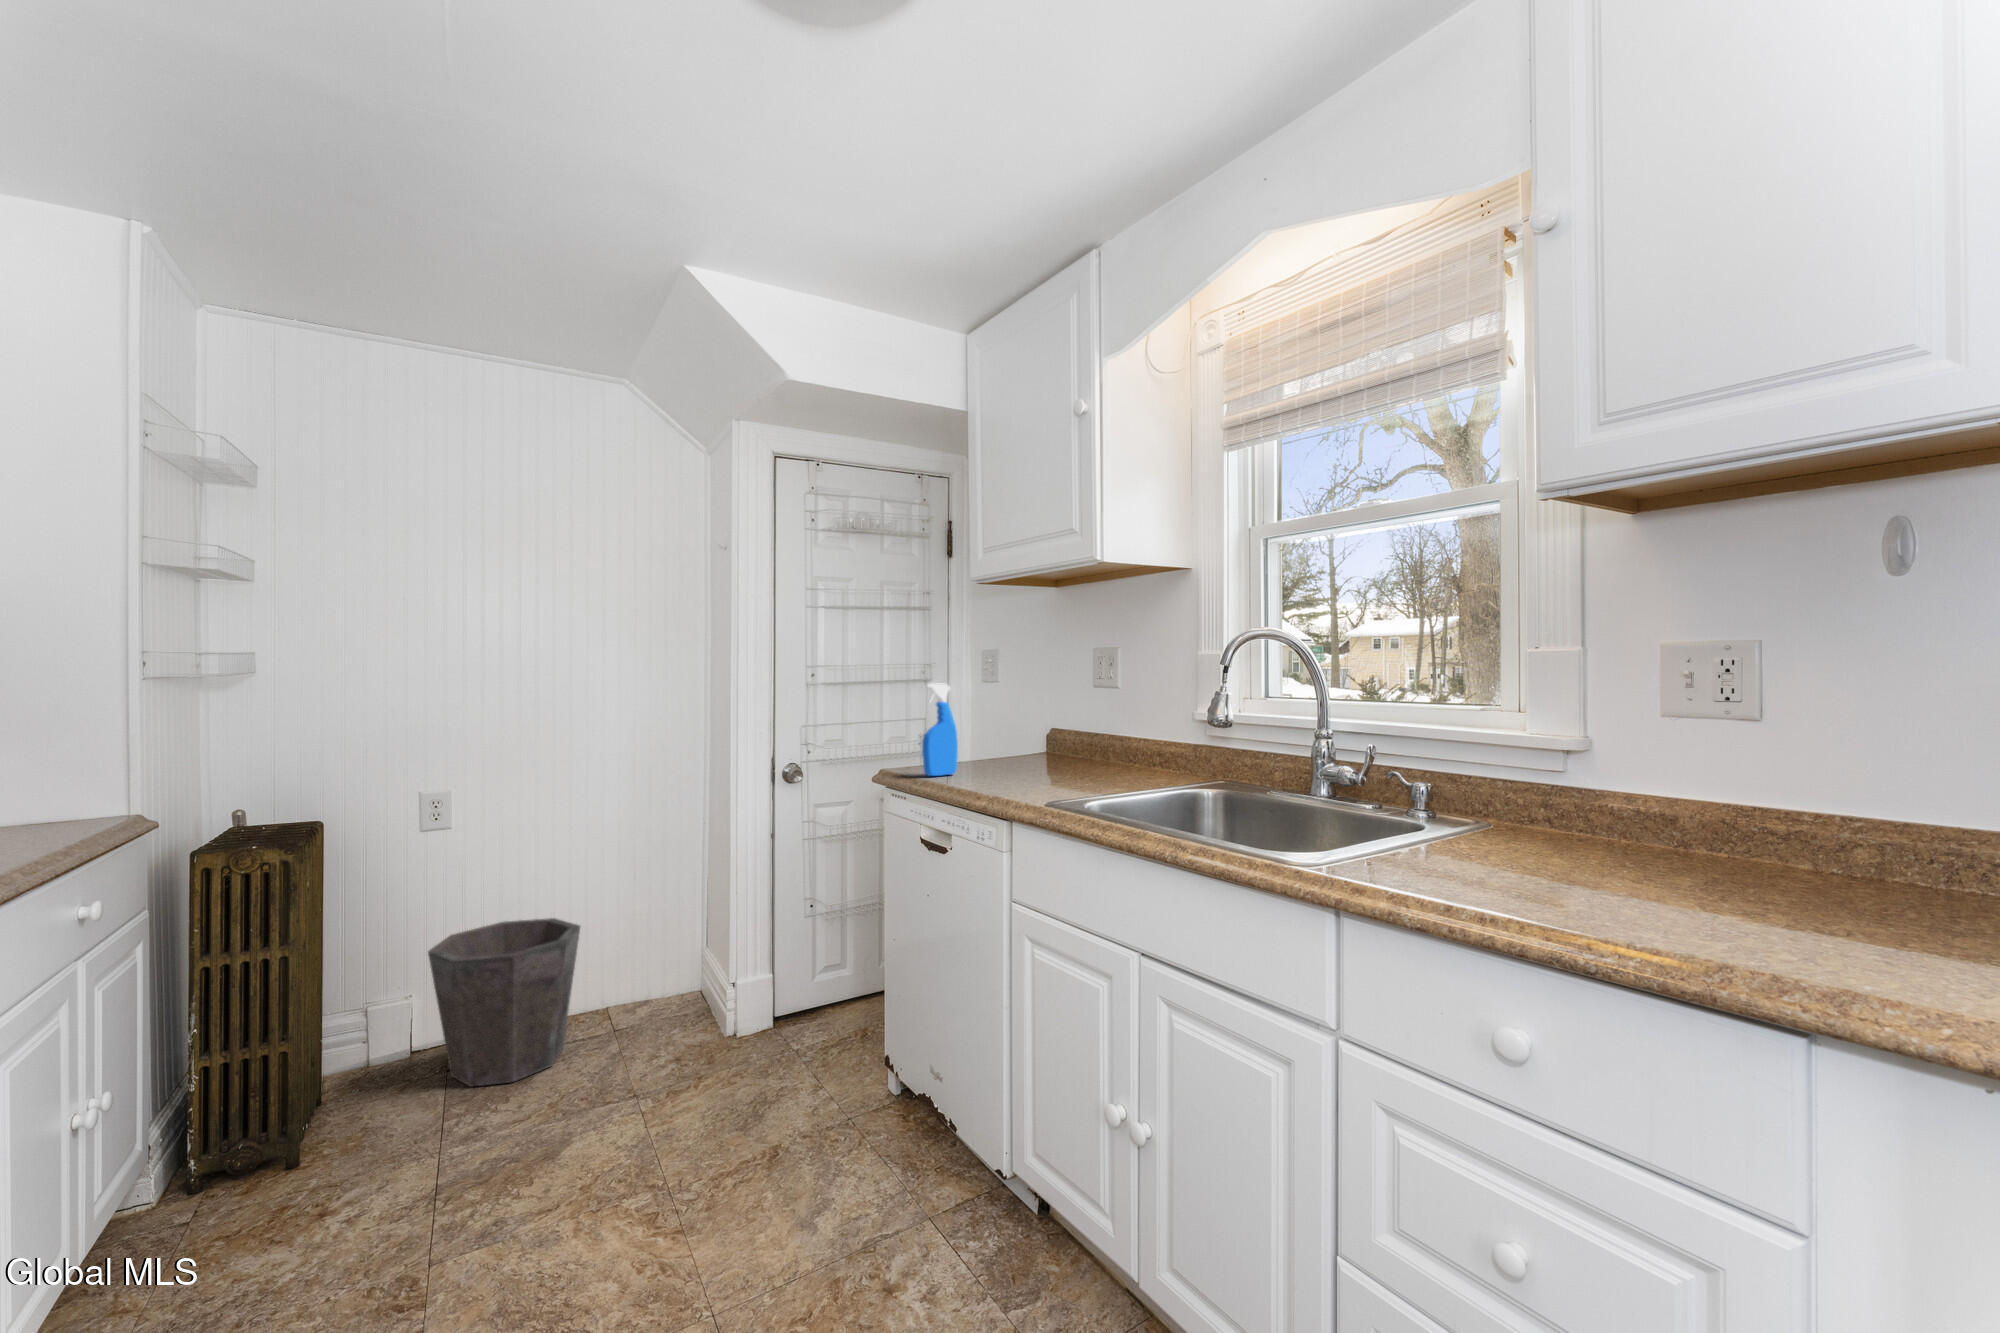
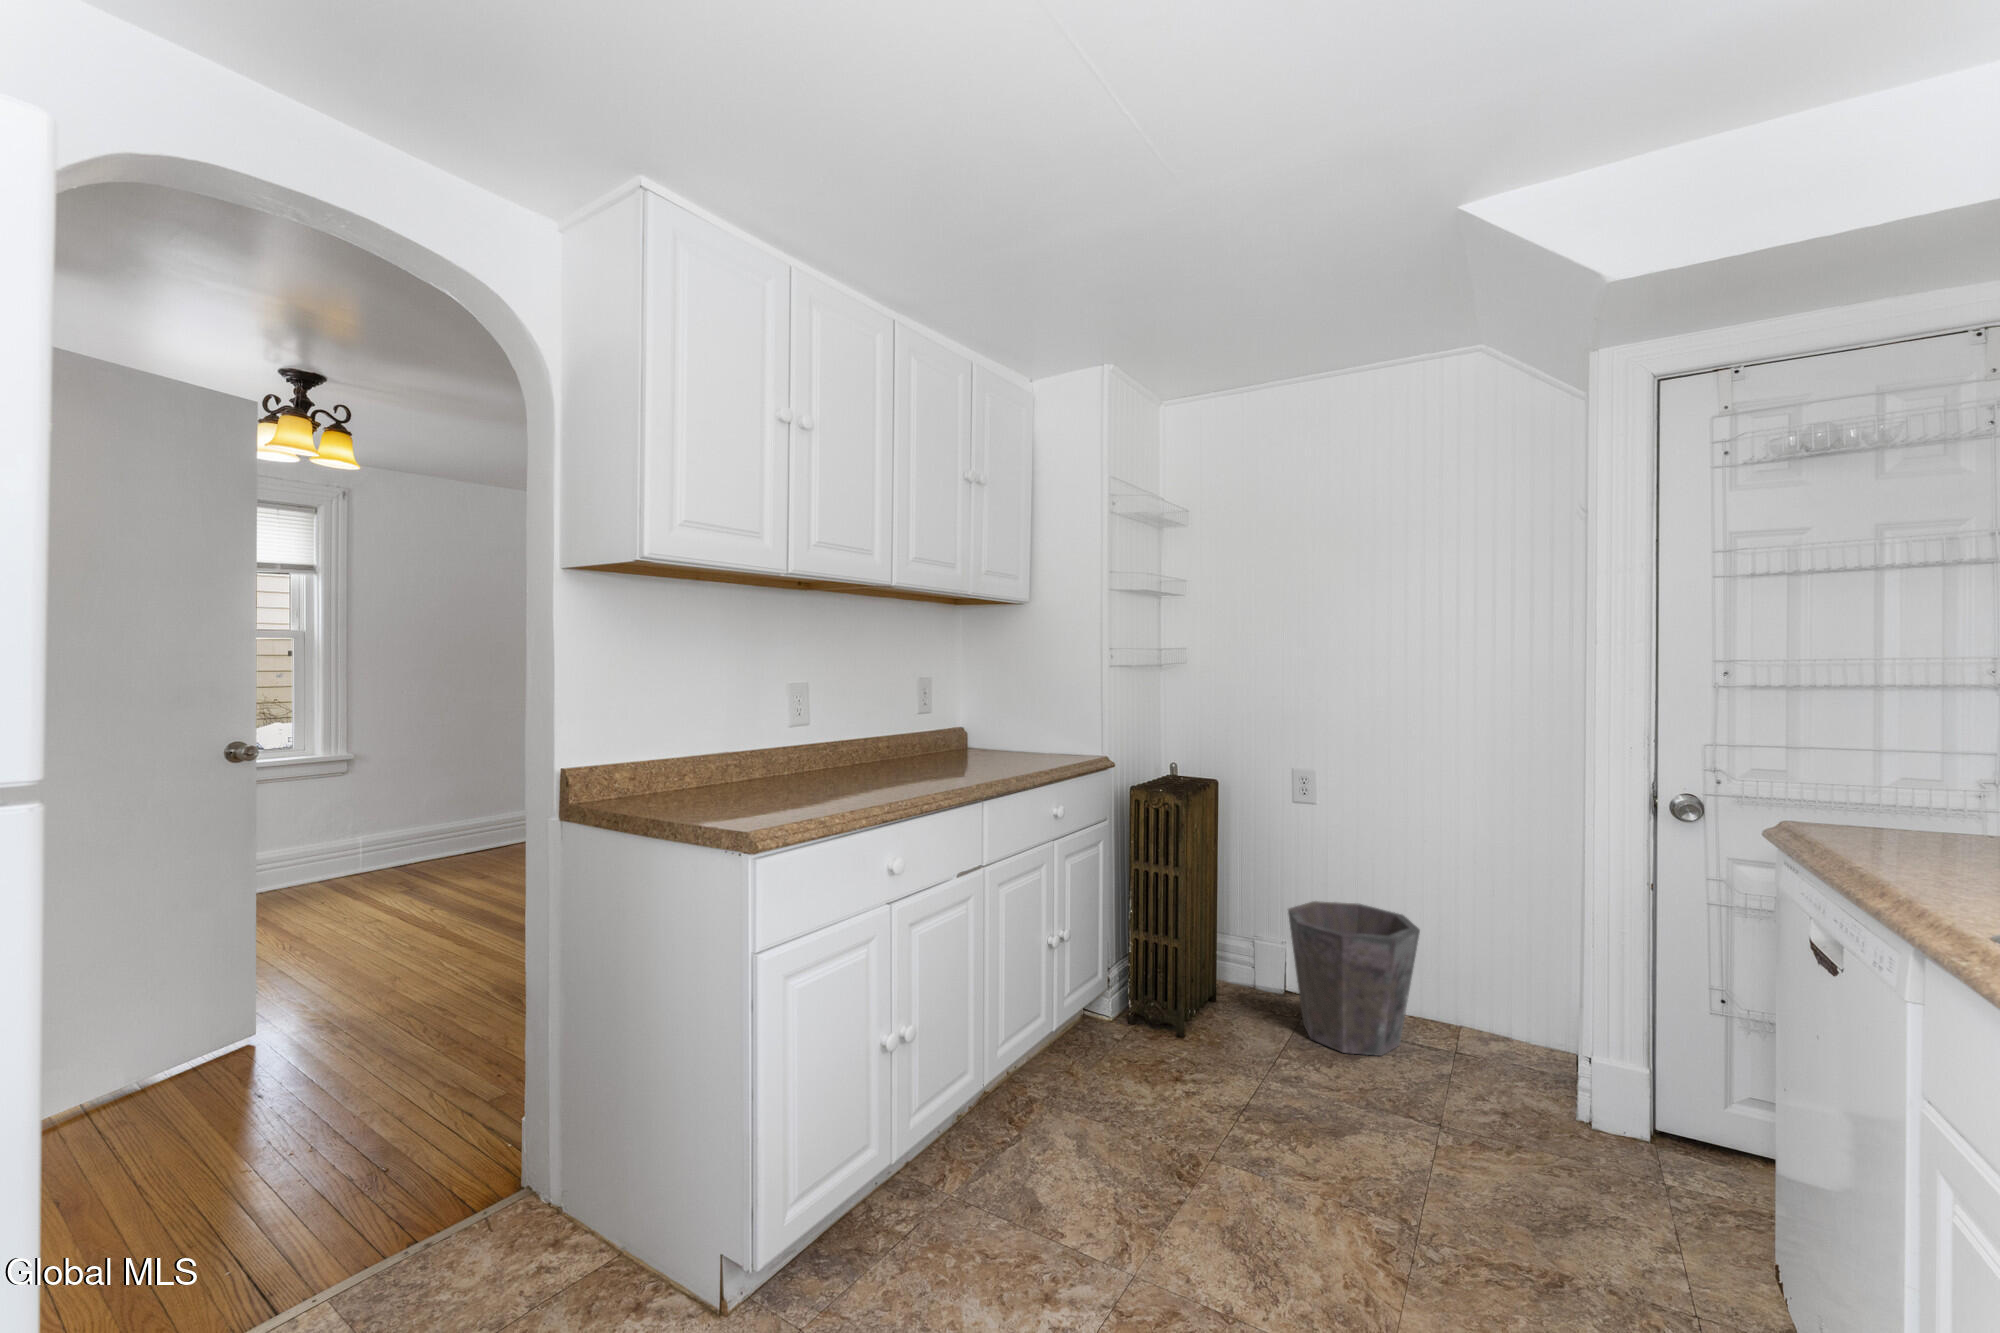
spray bottle: present [922,683,958,776] -> none [1848,706,1945,864]

